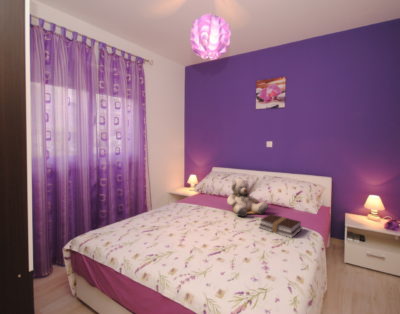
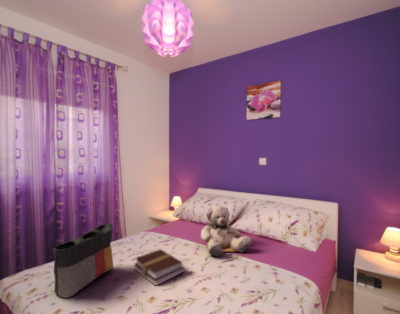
tote bag: none [128,190,168,240] -> present [53,224,113,298]
book: present [259,214,302,238] -> present [135,250,184,286]

